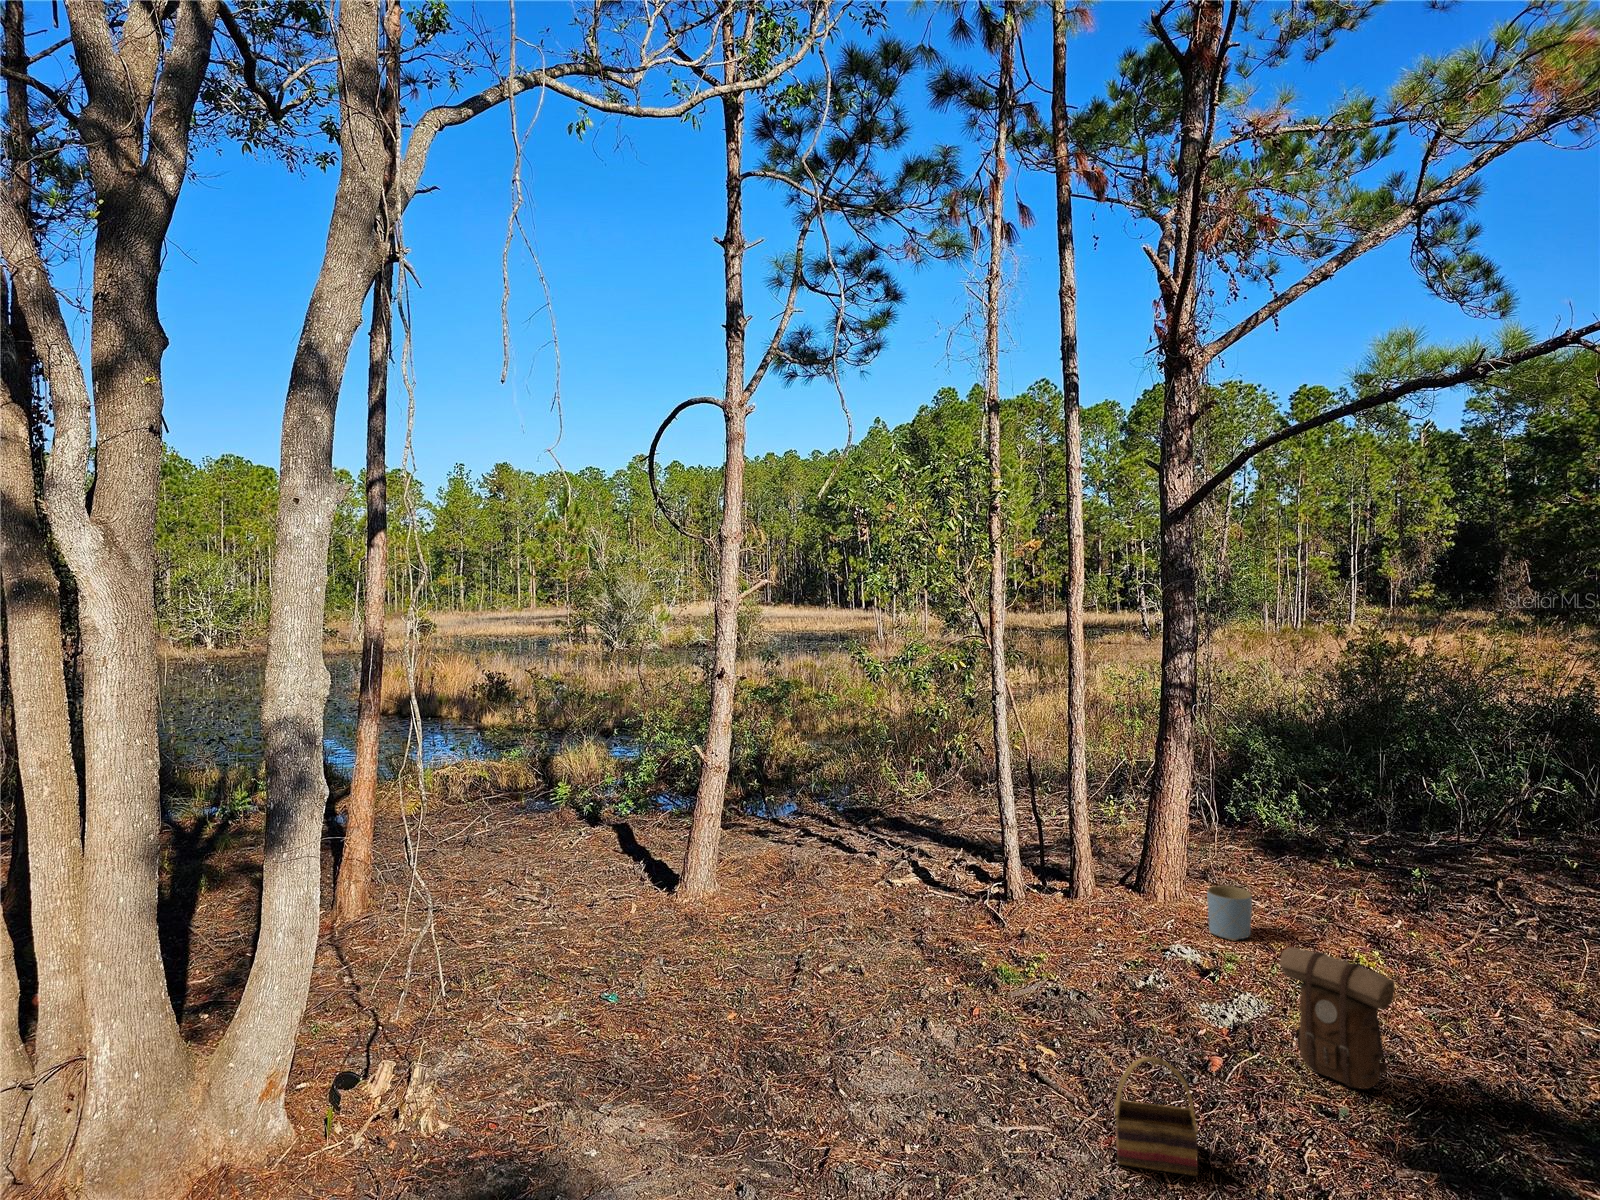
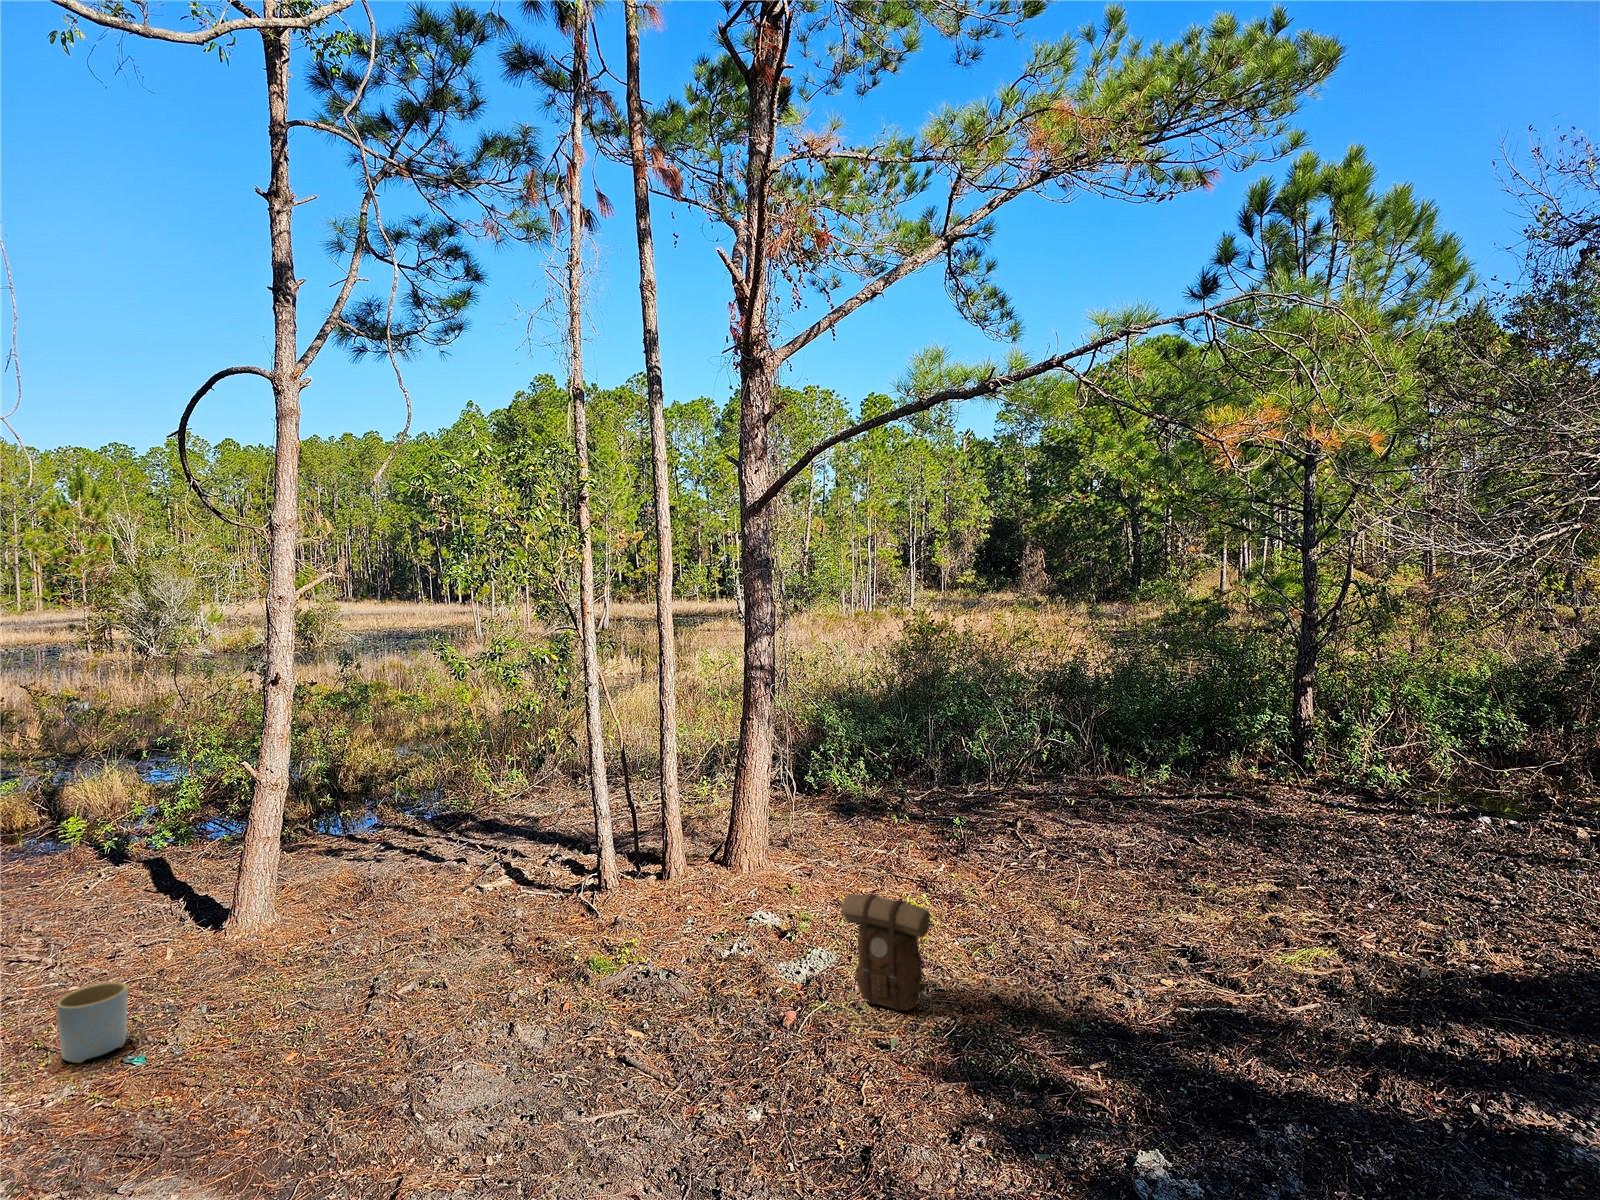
planter: present [1207,886,1252,941] -> present [57,982,127,1063]
basket: present [1114,1057,1198,1176] -> none [696,1025,773,1140]

